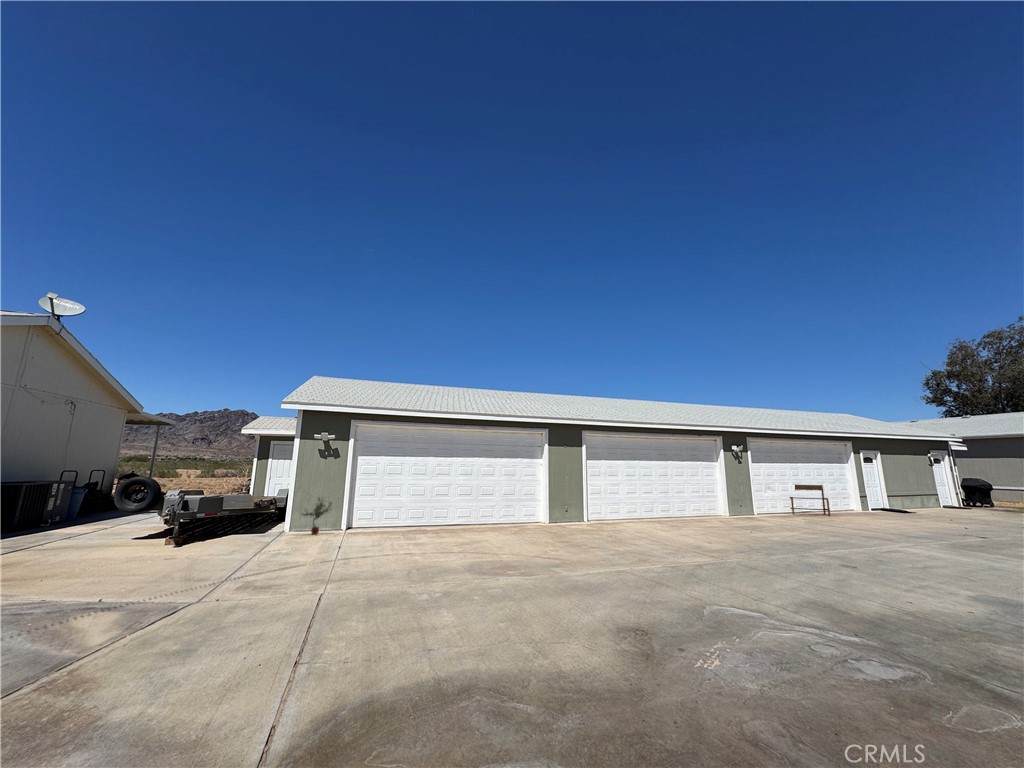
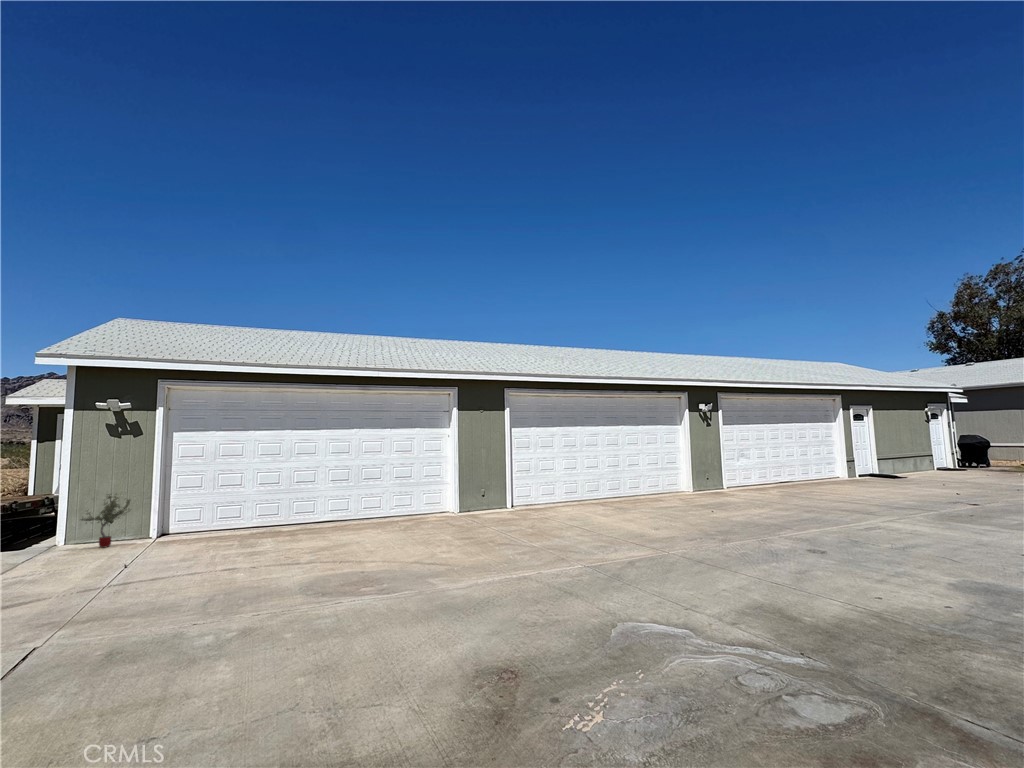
bench: present [790,485,830,516] -> none [766,449,812,487]

